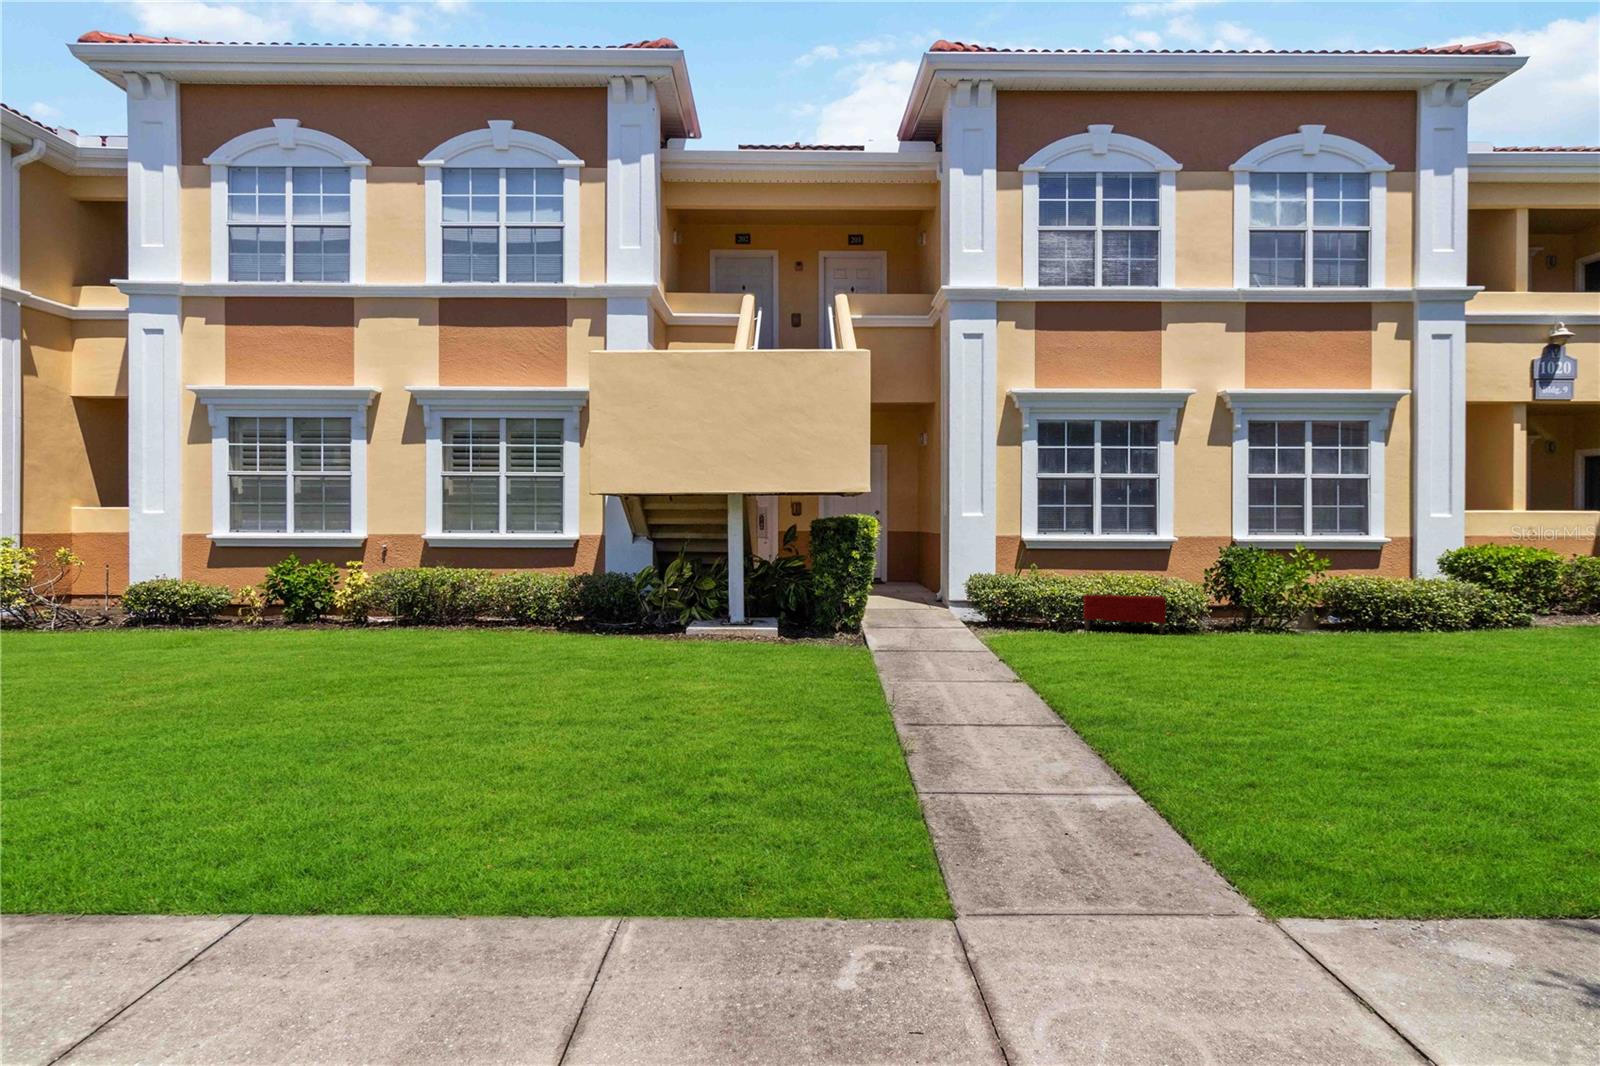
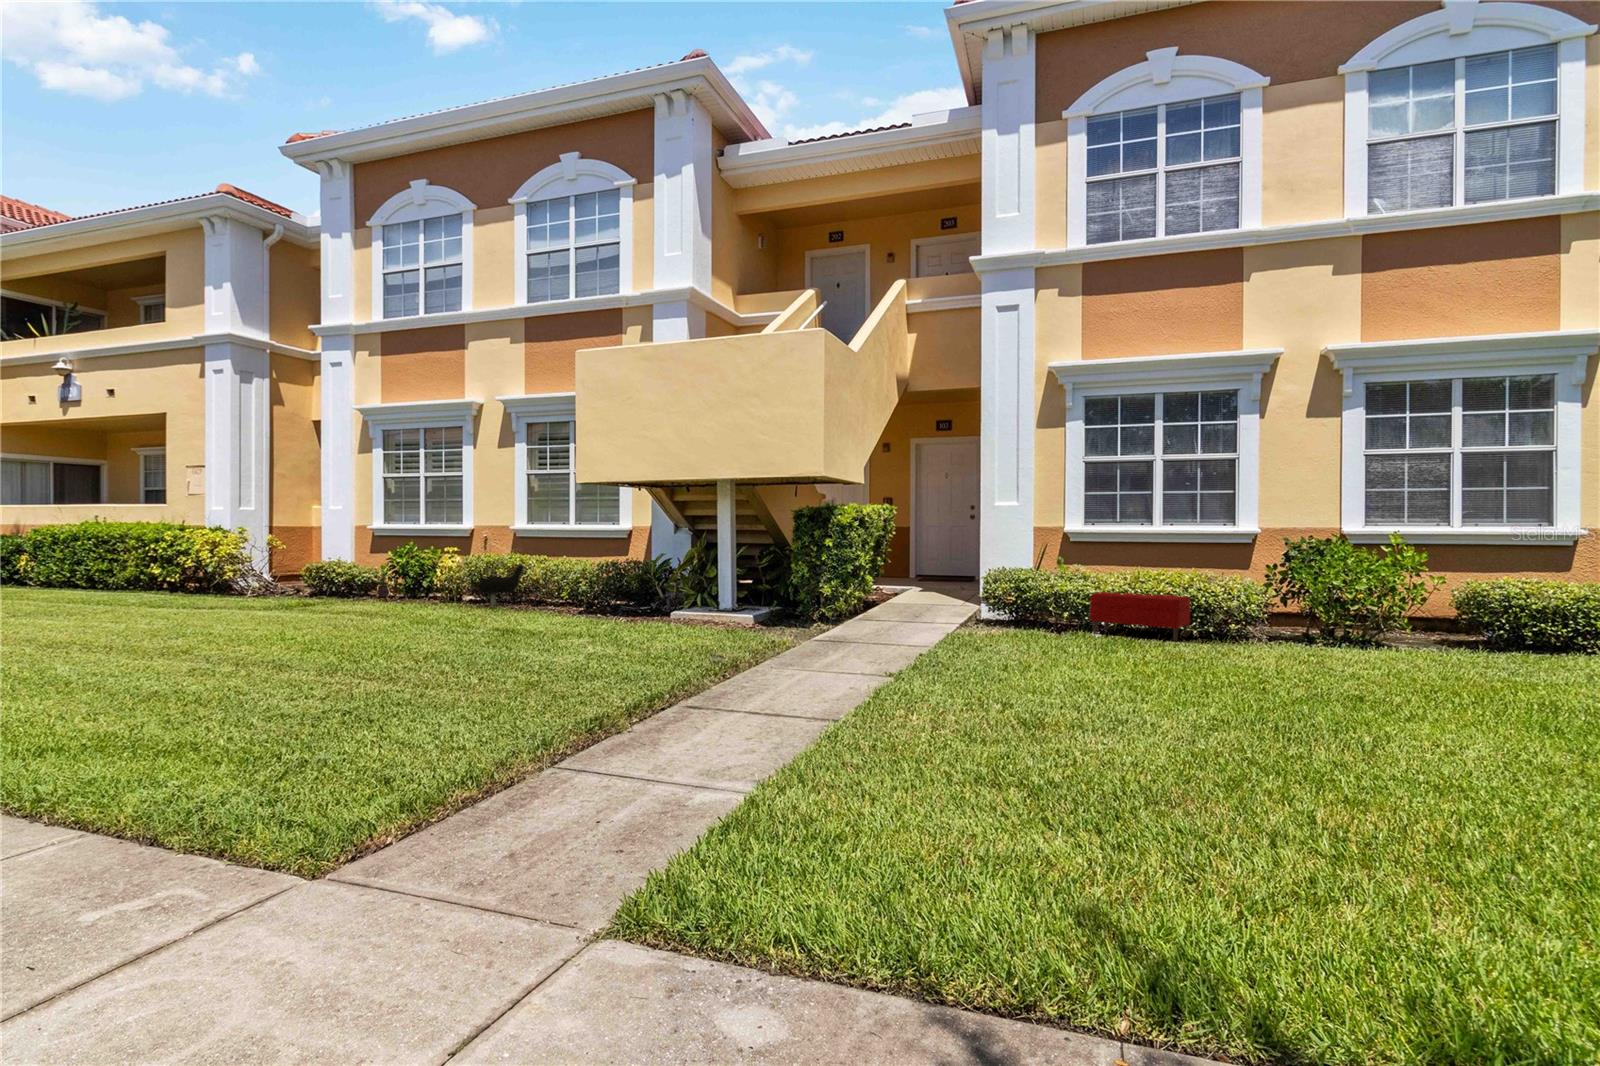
lounge chair: none [405,579,472,632] -> present [479,564,524,607]
decorative plant: none [229,586,278,624] -> present [377,568,389,597]
watering can: present [1297,609,1333,629] -> none [1383,620,1440,646]

